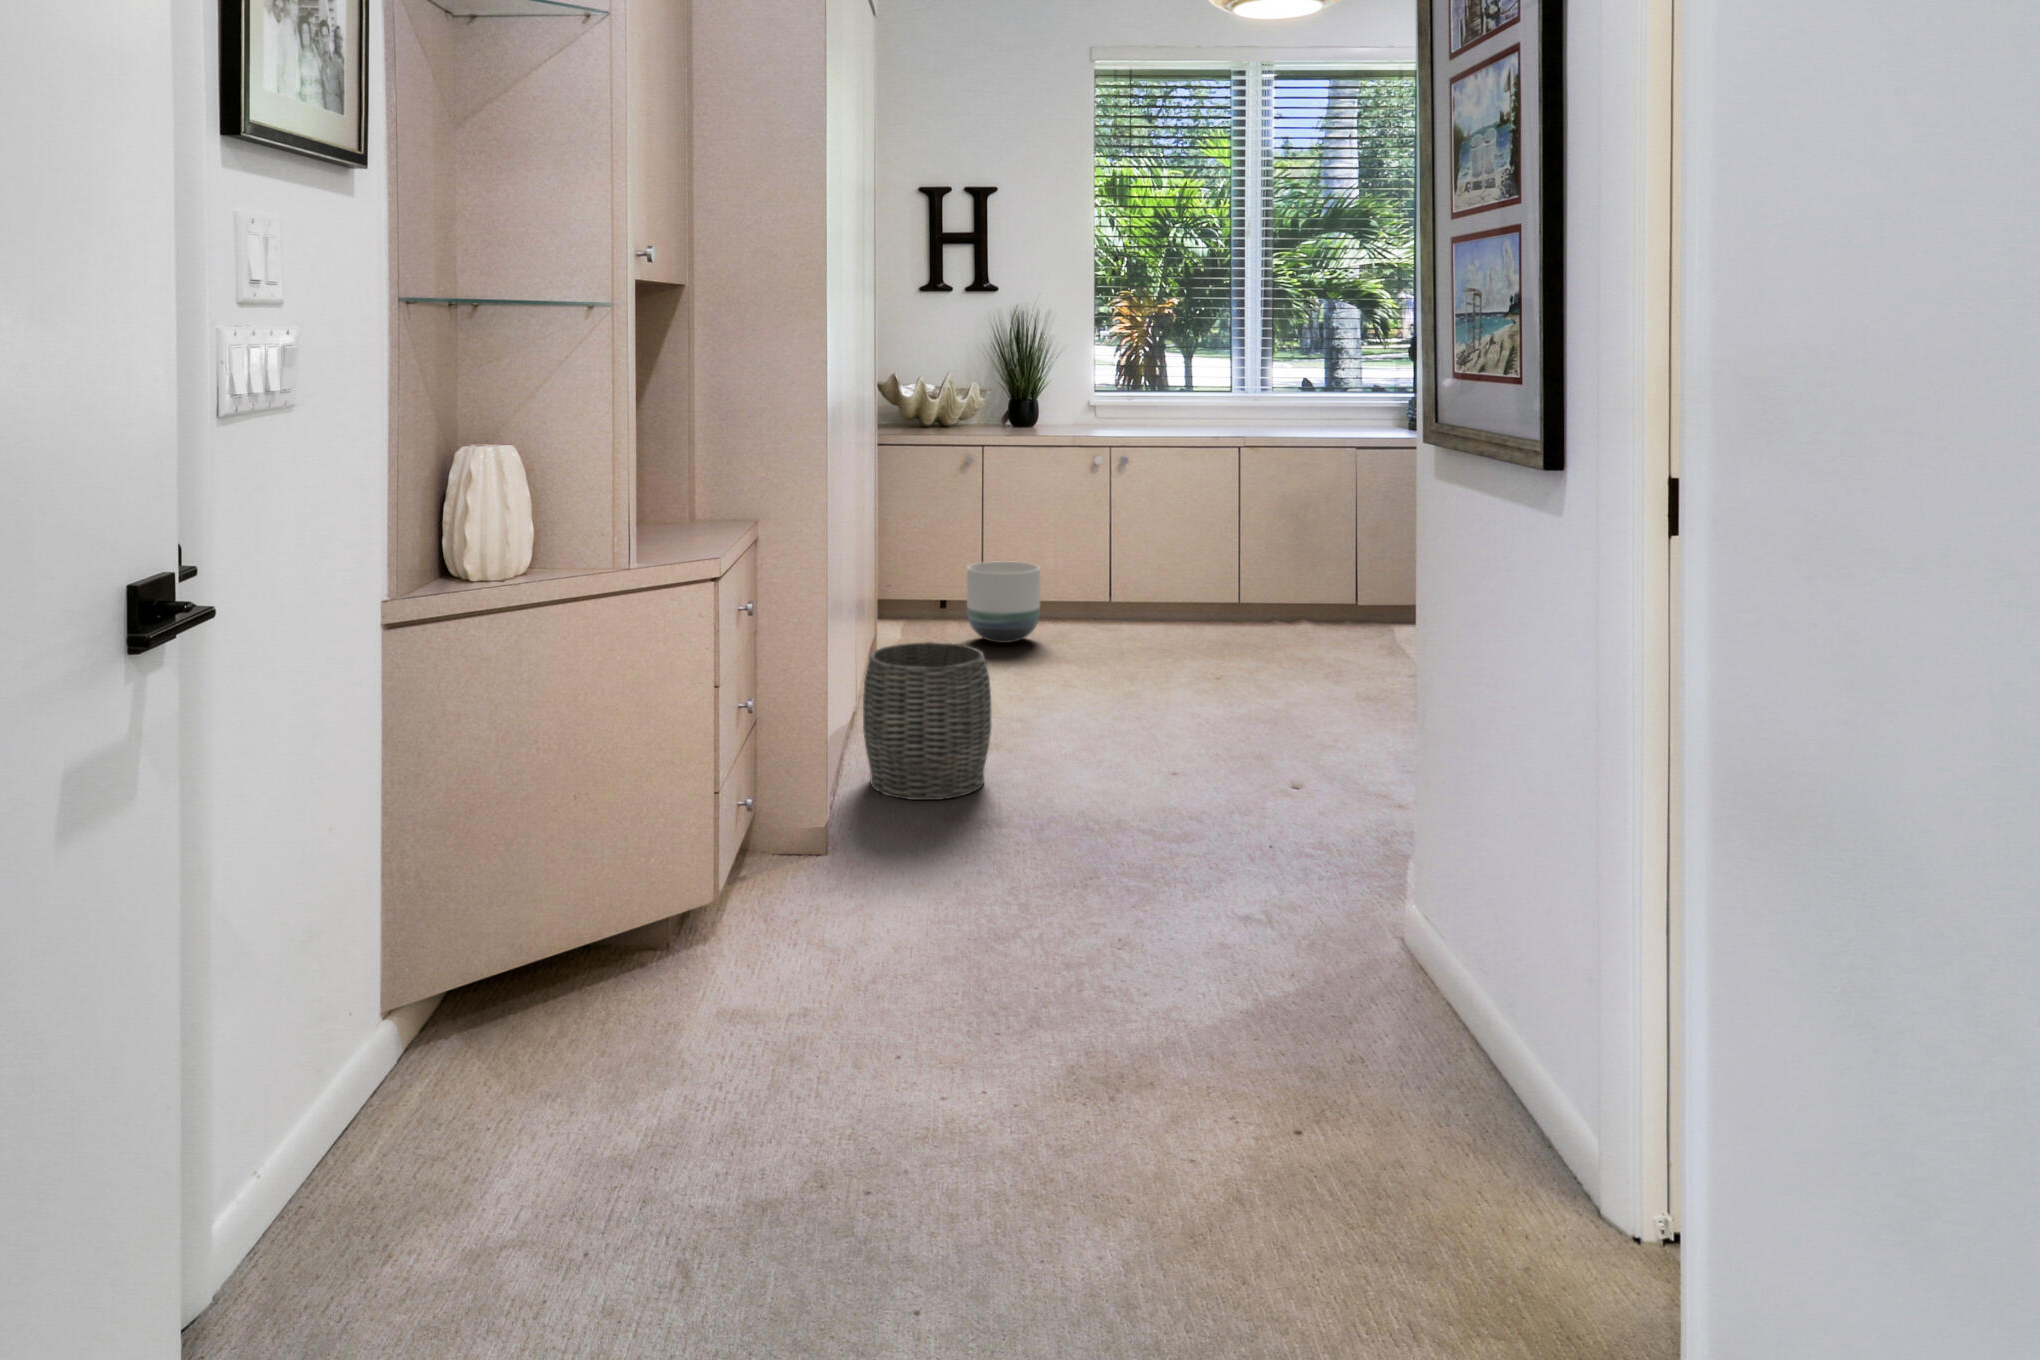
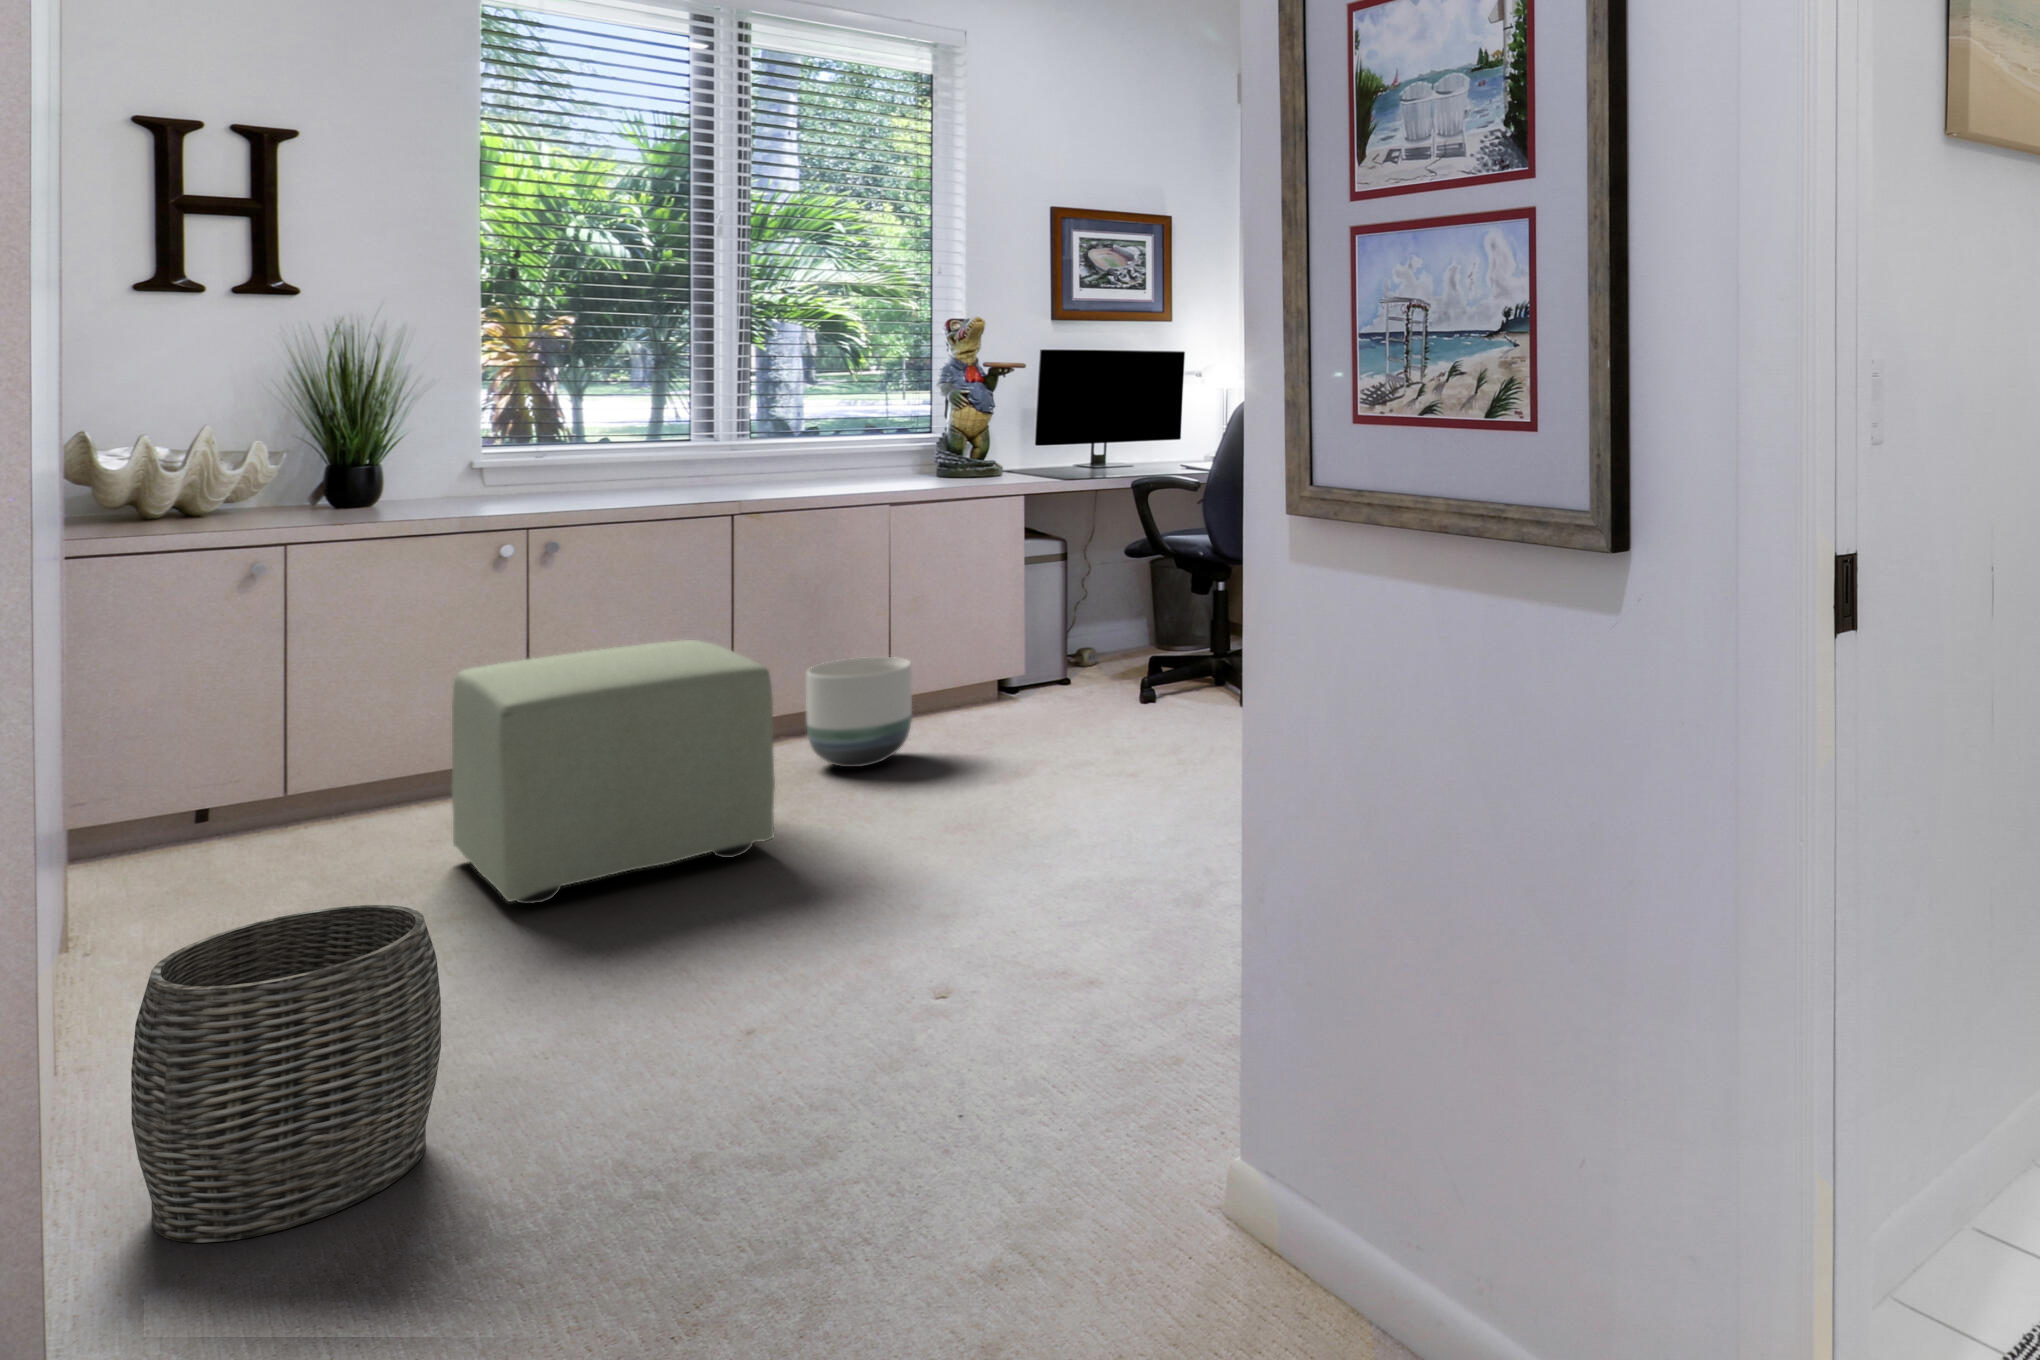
ottoman: none [1054,531,1228,686] -> present [452,640,775,904]
planter: present [967,561,1040,643] -> present [806,657,912,767]

